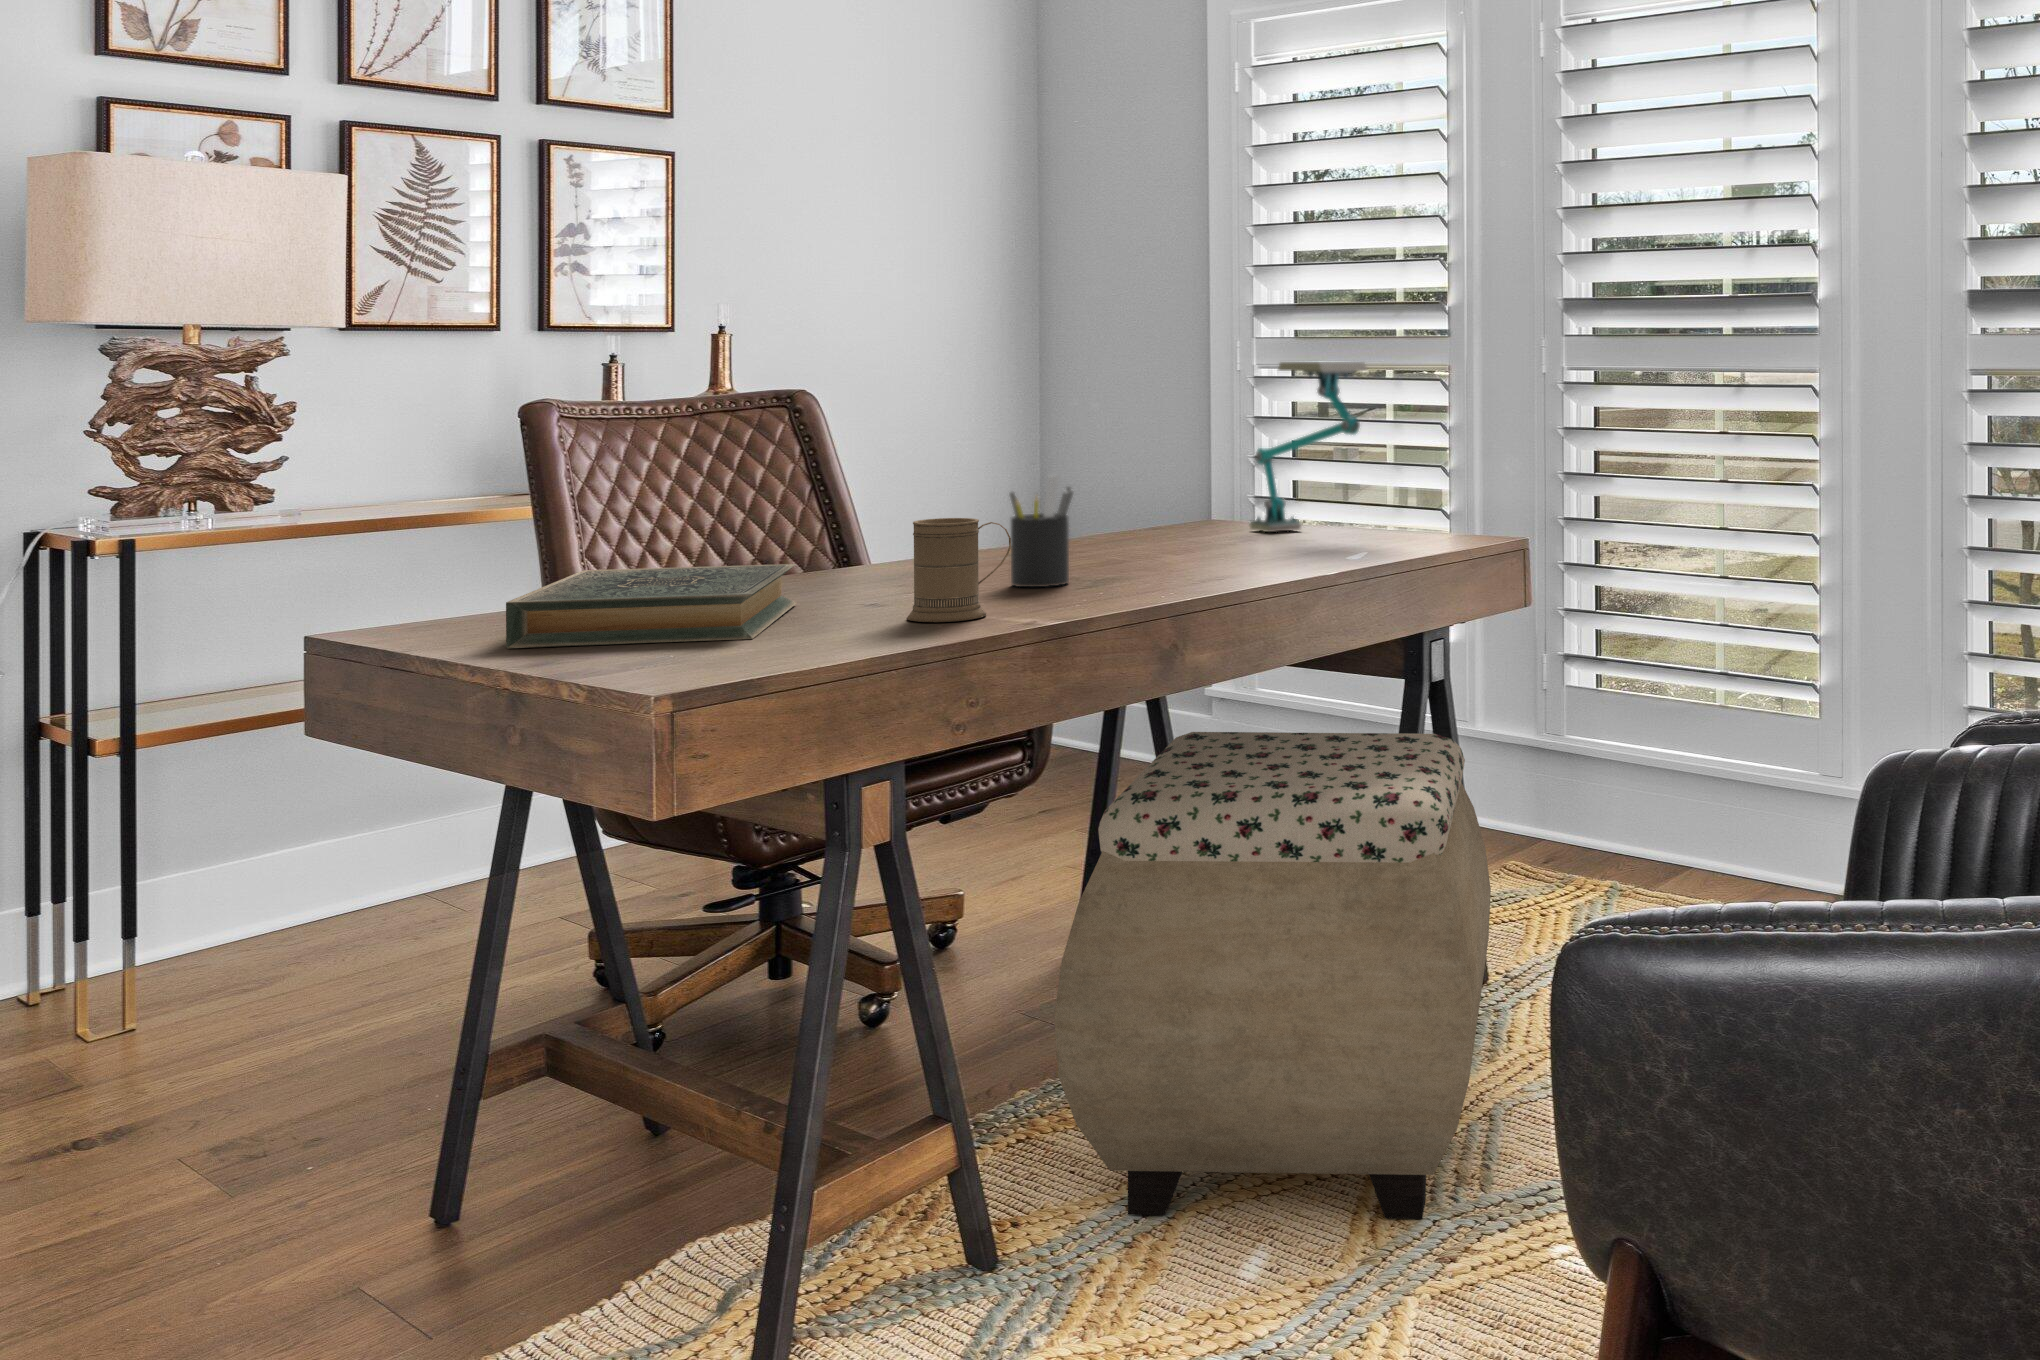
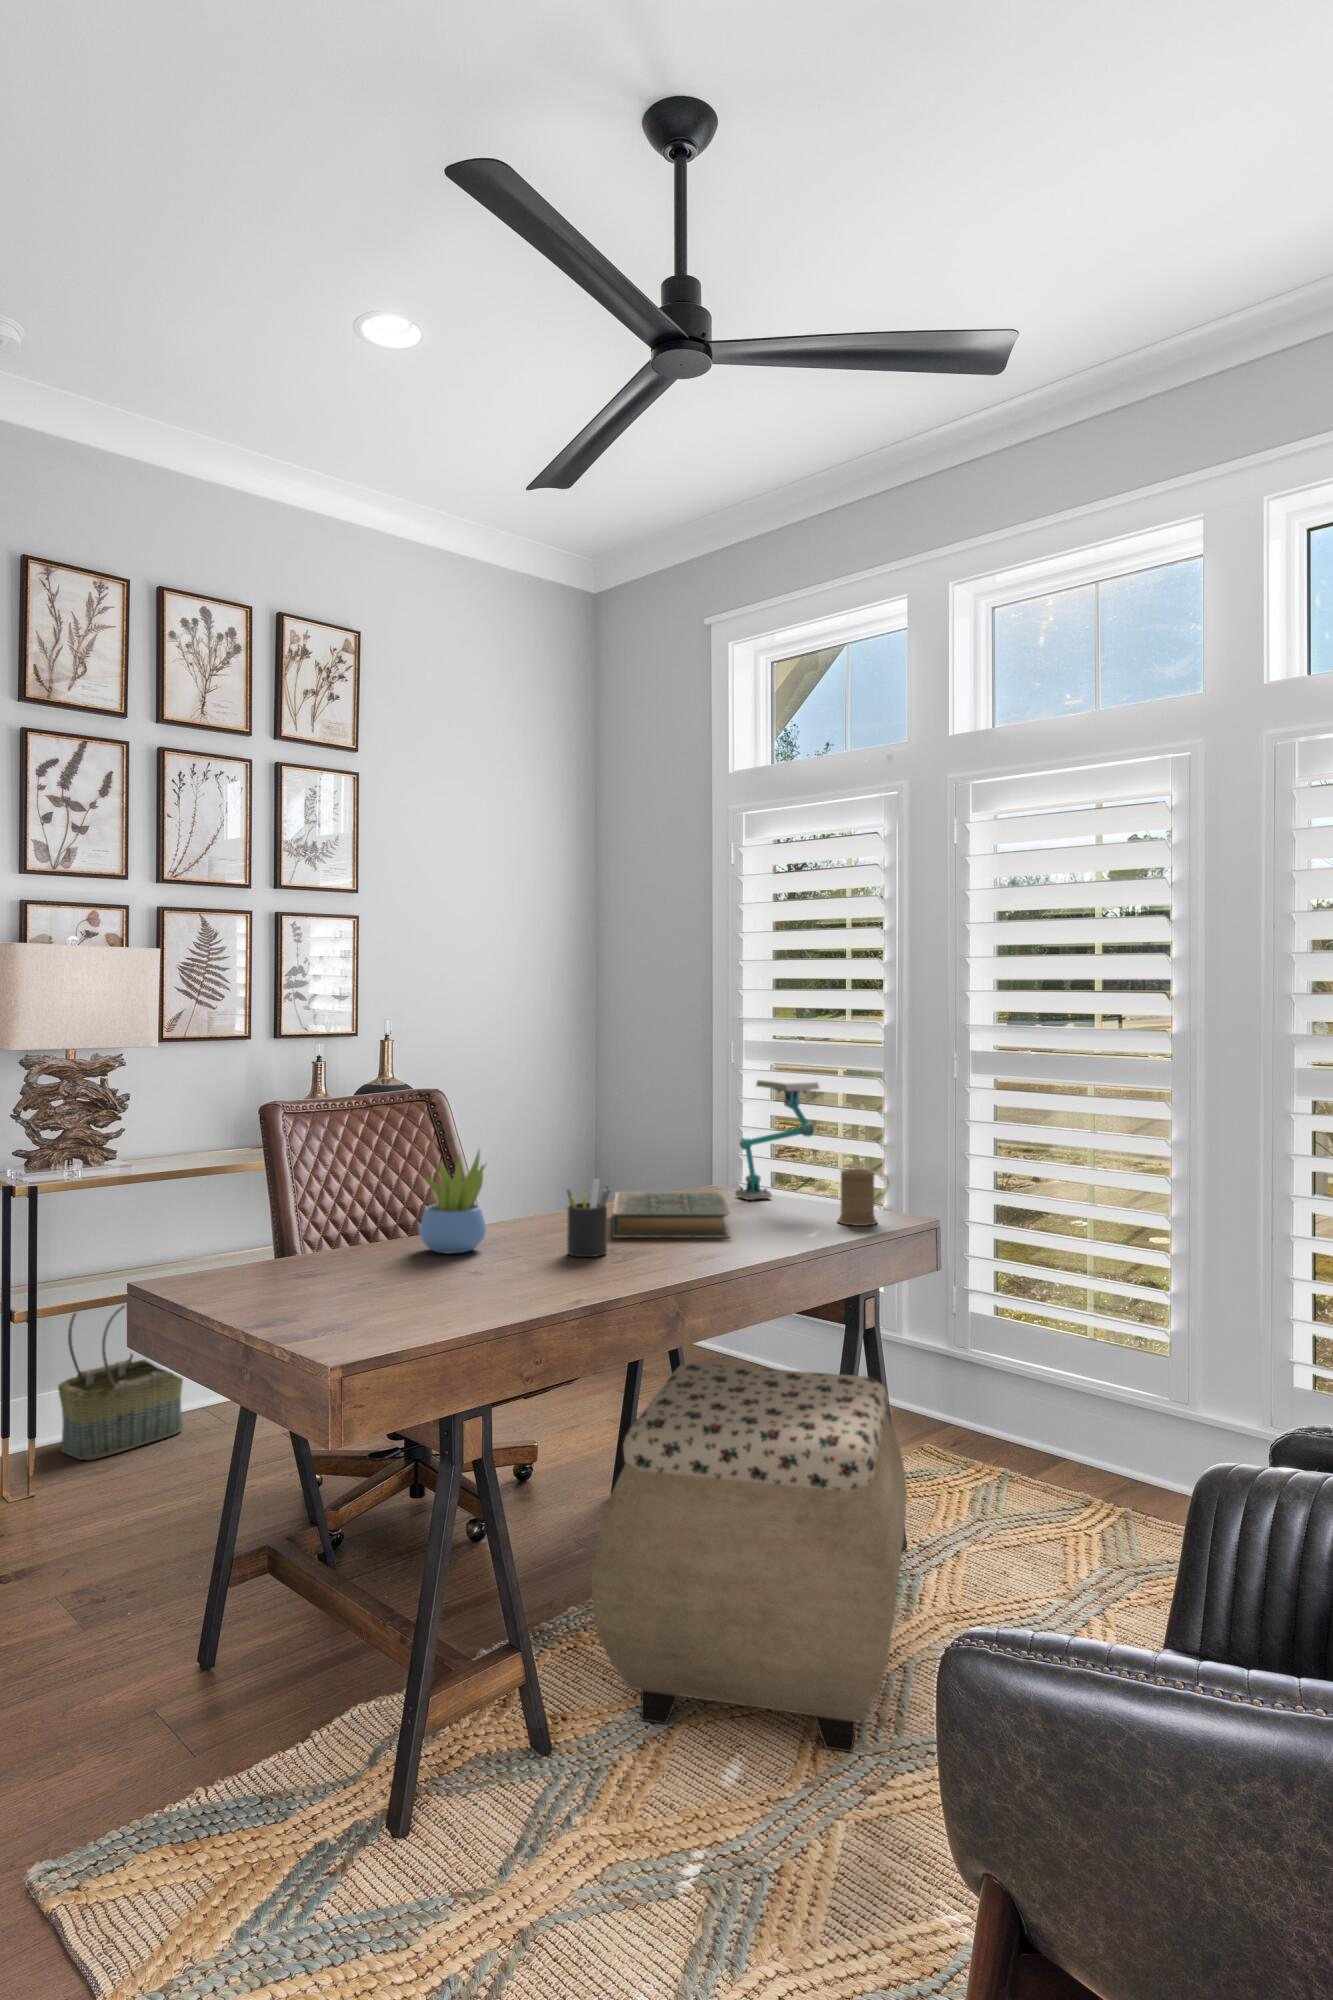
succulent plant: none [786,439,890,591] -> present [419,1151,486,1253]
mug: present [907,518,1011,622] -> present [838,1169,878,1226]
hardback book: present [506,564,796,648] -> present [612,1192,730,1238]
basket: none [174,715,395,978] -> present [58,1305,183,1460]

